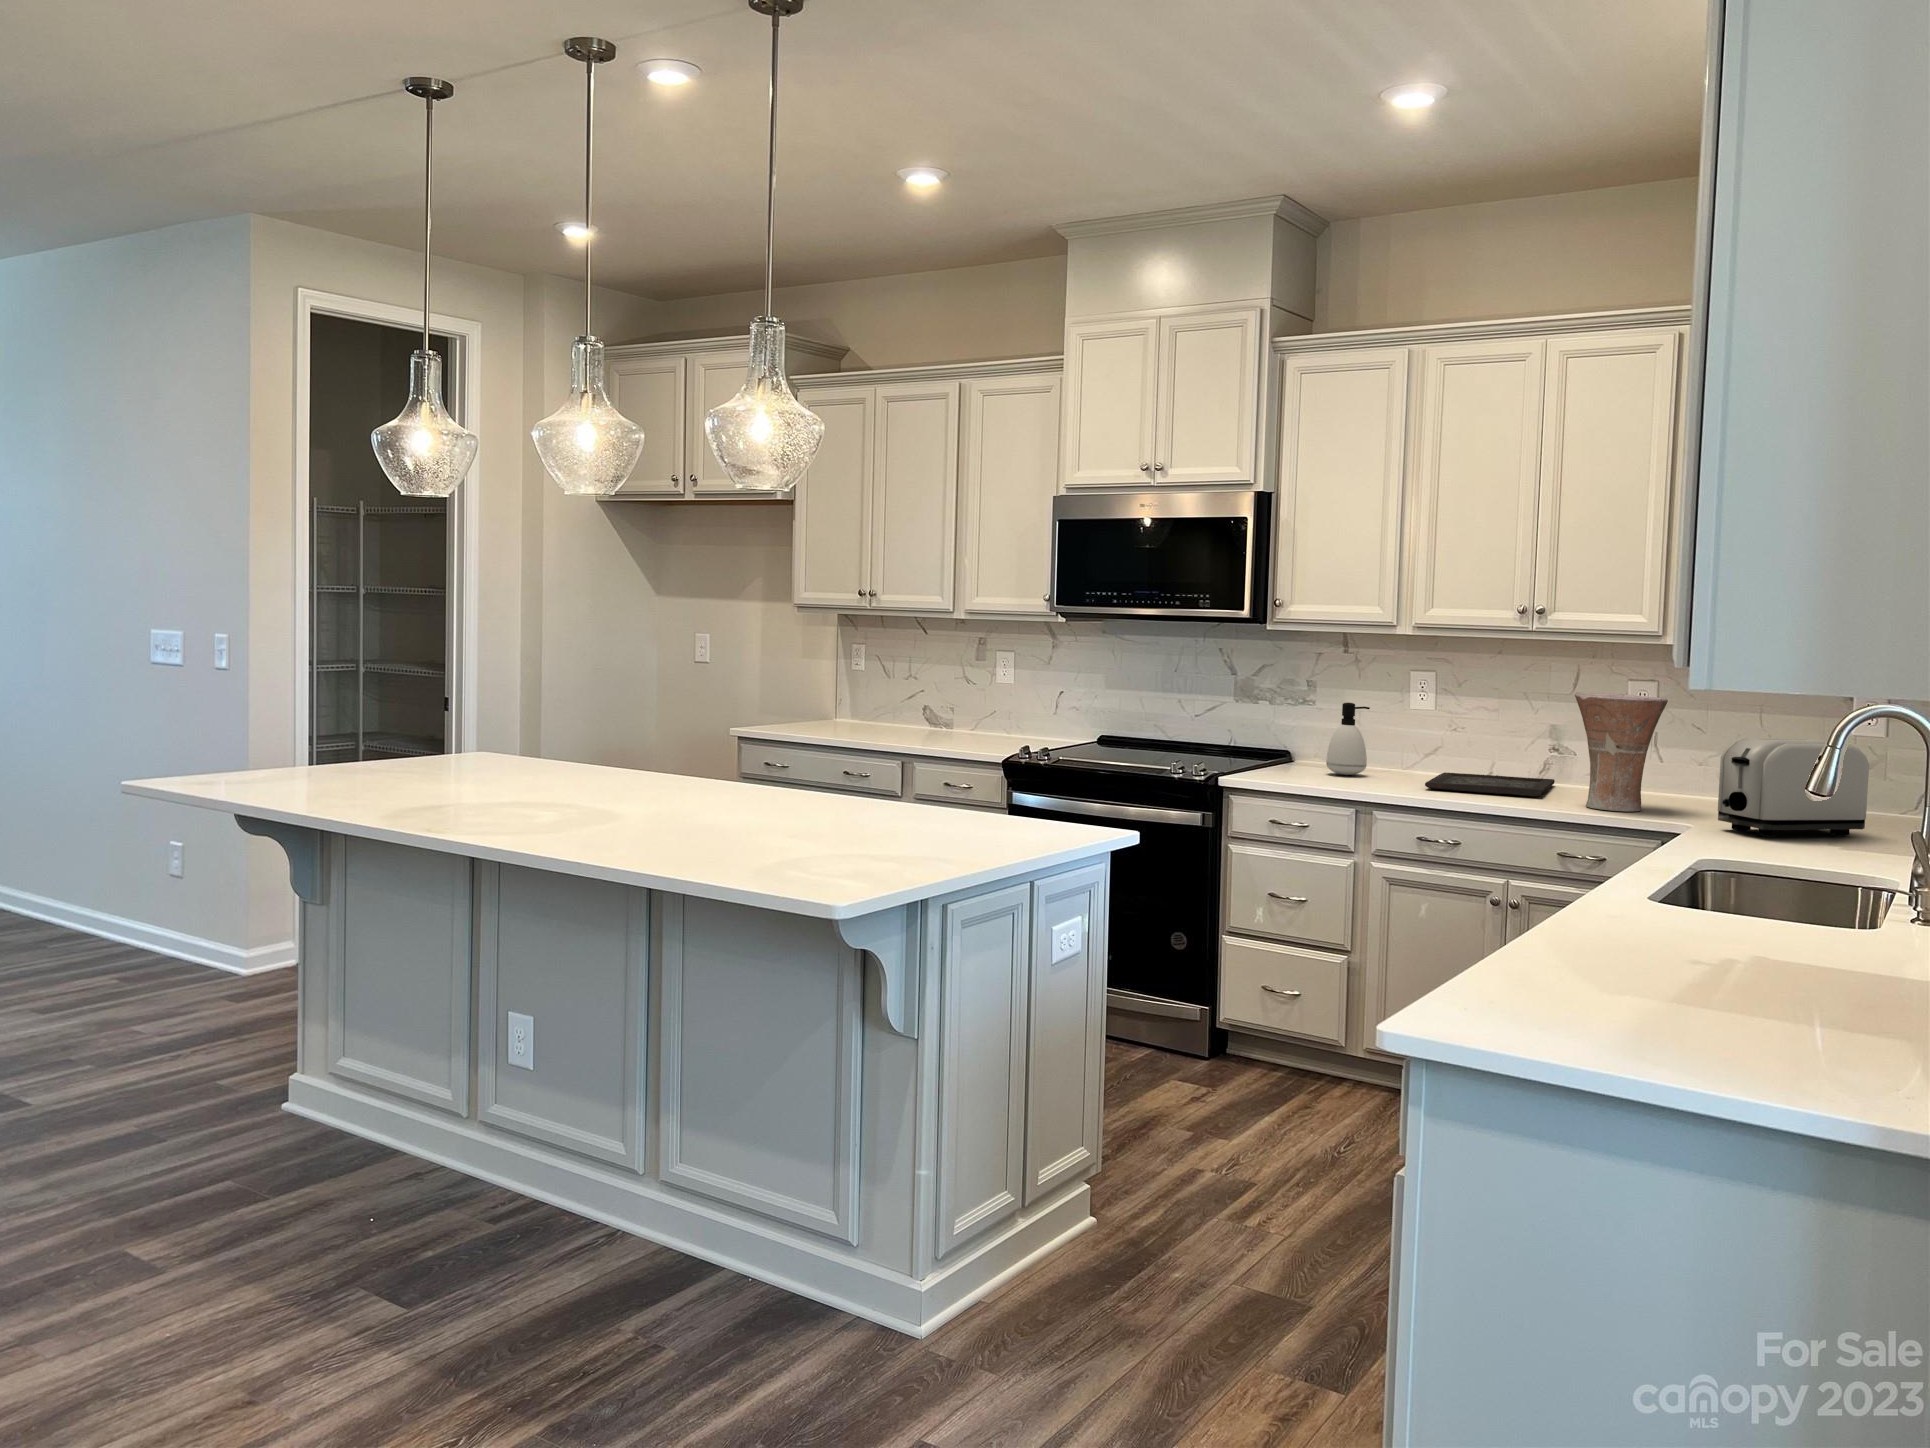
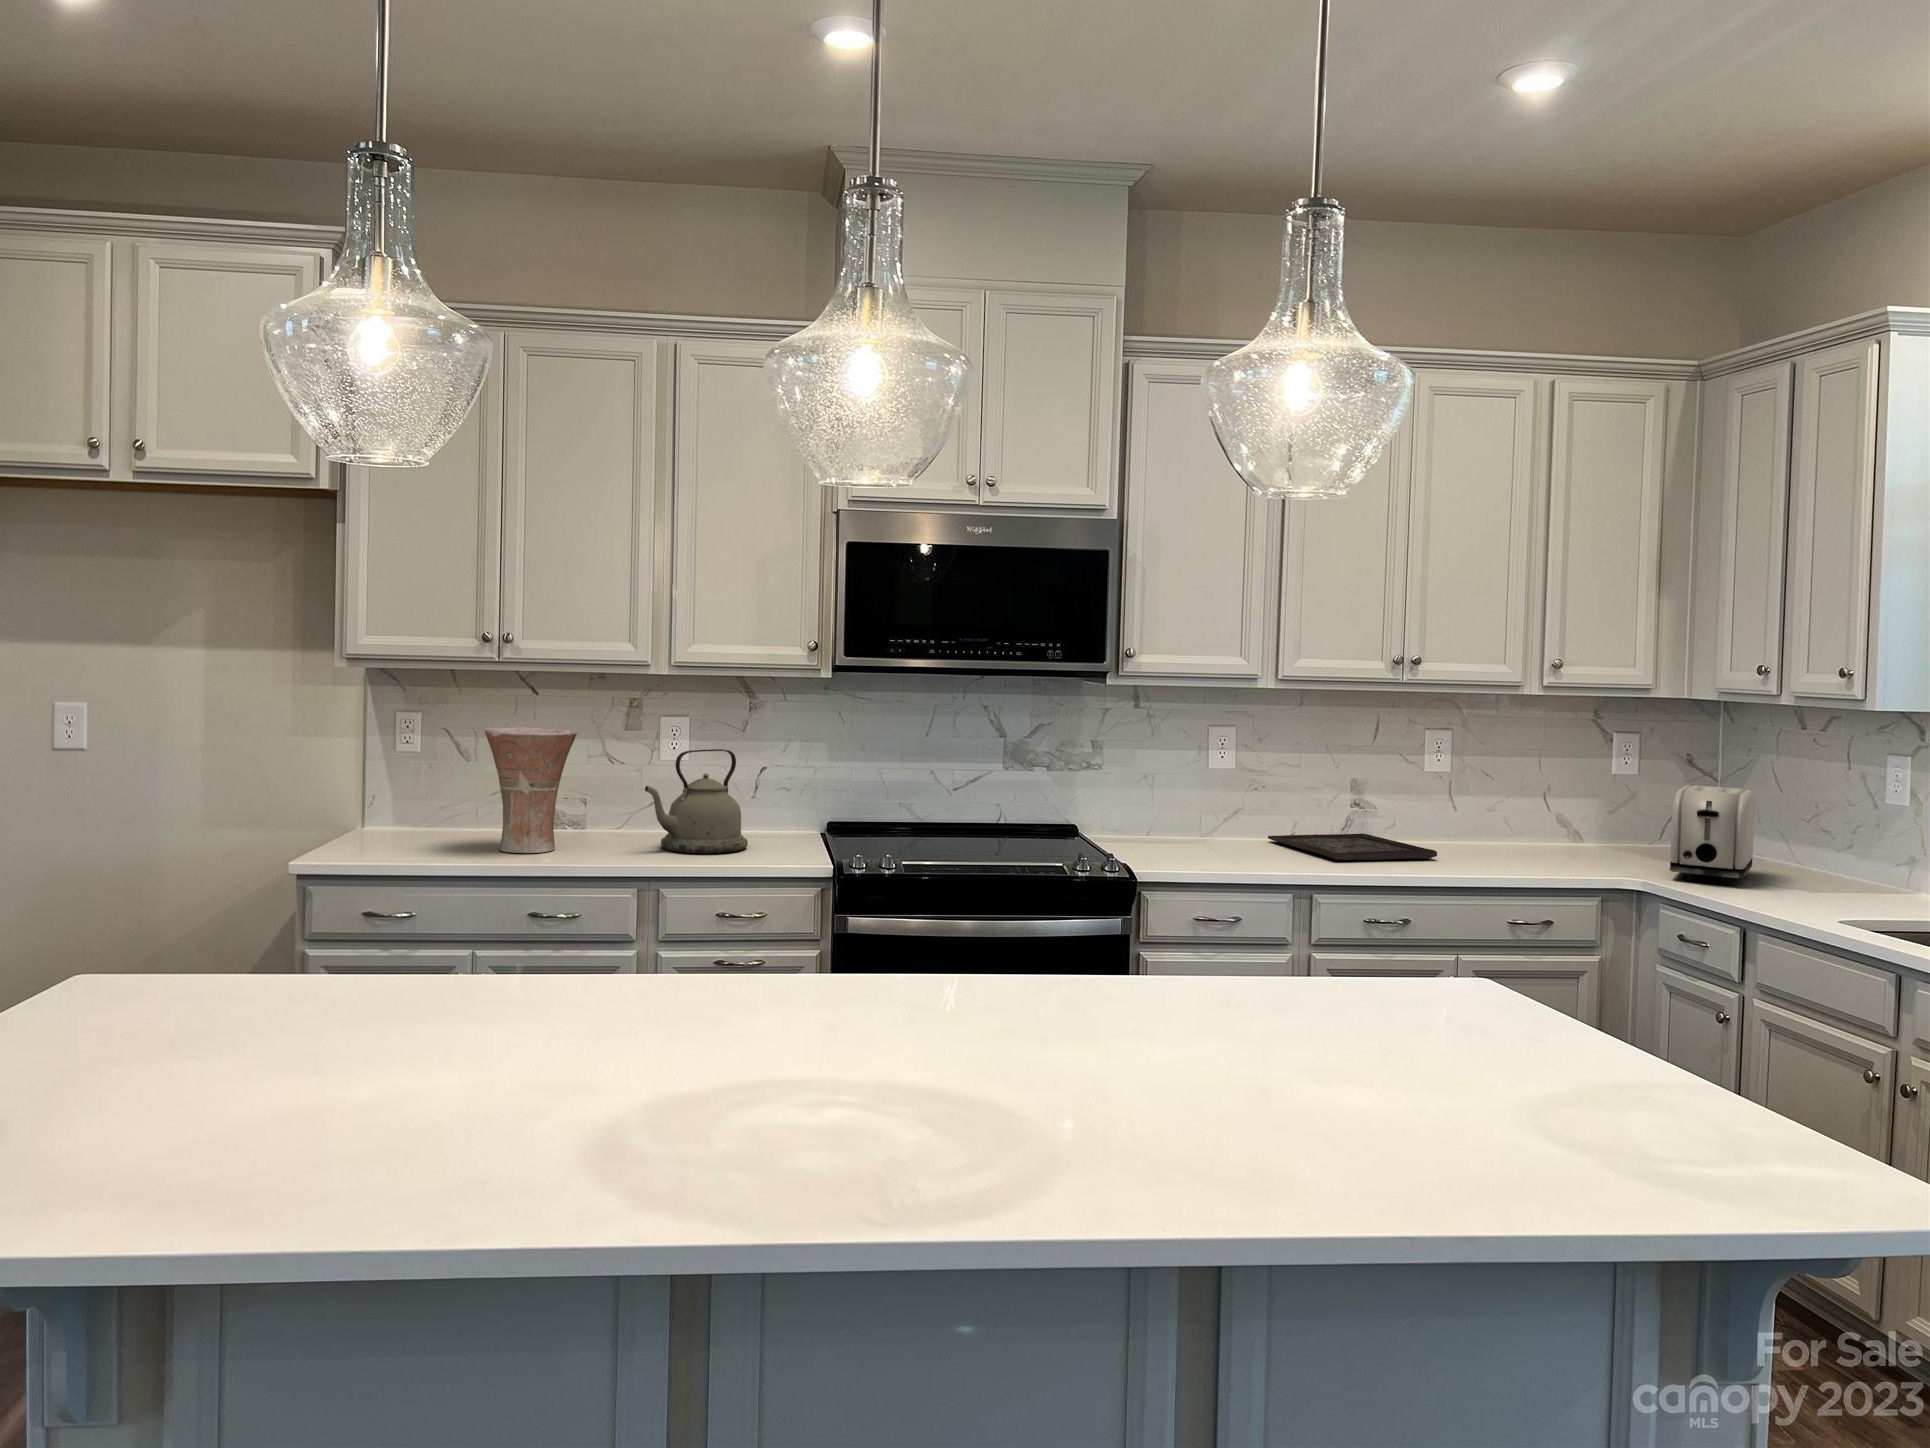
kettle: none [931,672,1012,745] -> present [645,749,748,853]
vase: present [1575,692,1668,811] -> present [485,727,577,853]
soap dispenser: present [1326,703,1370,775] -> none [1179,768,1226,850]

